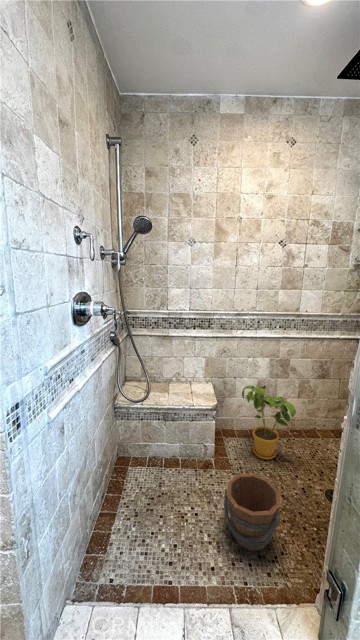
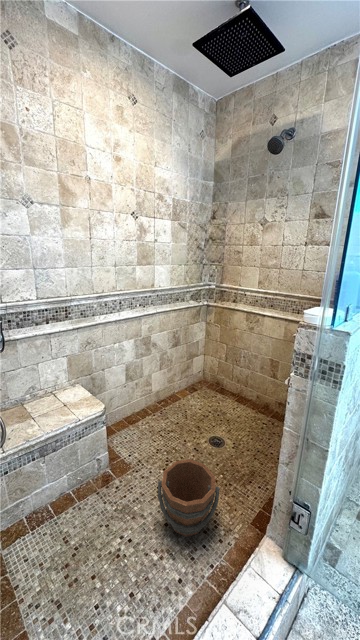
house plant: present [242,385,296,460] -> none [119,368,178,440]

